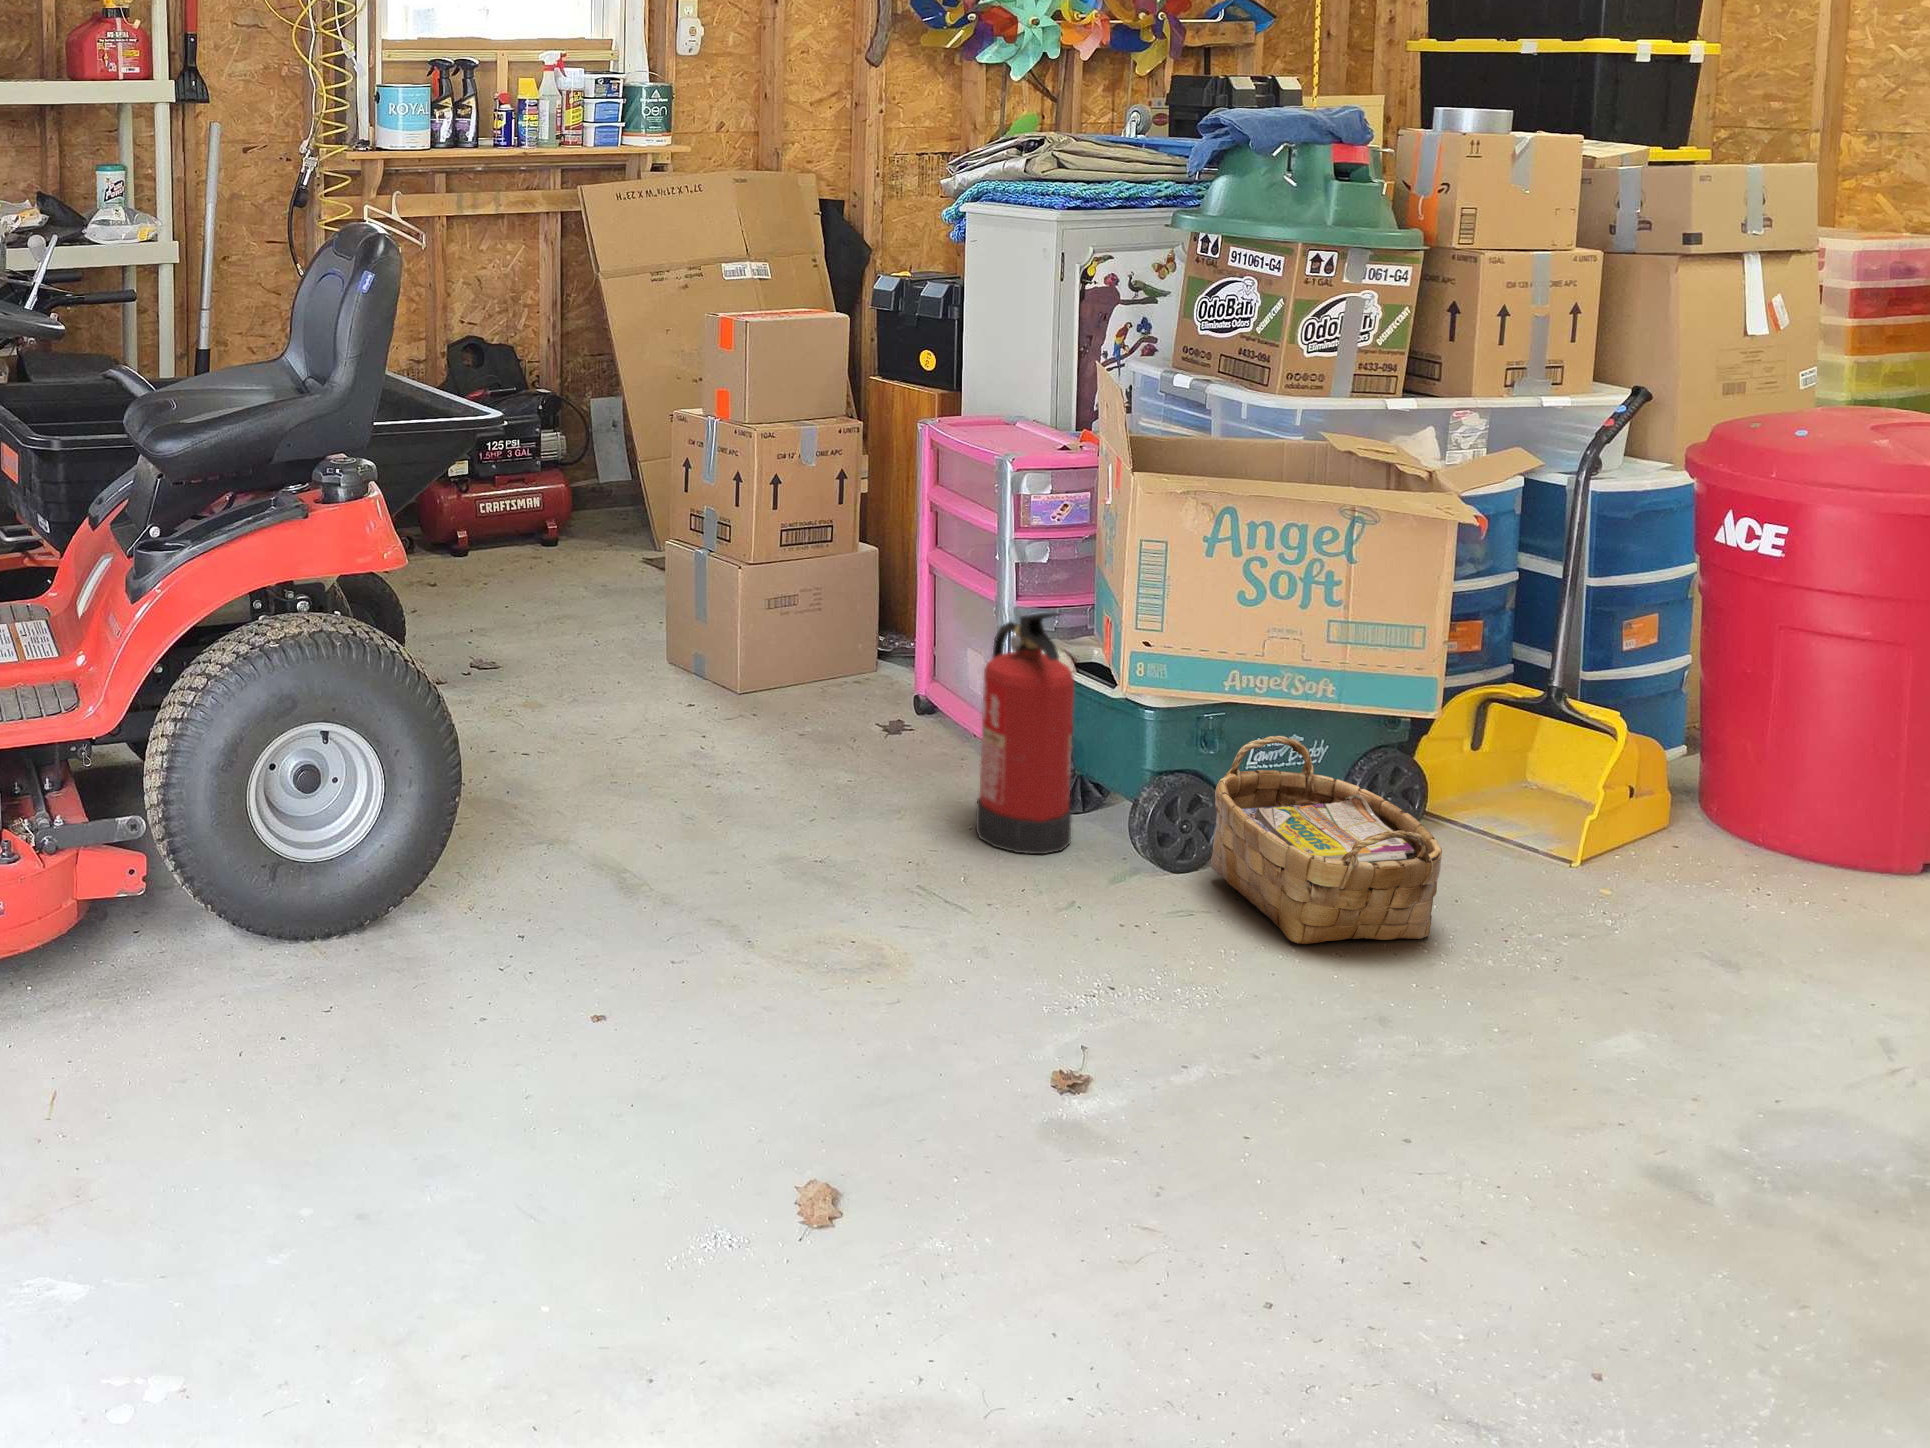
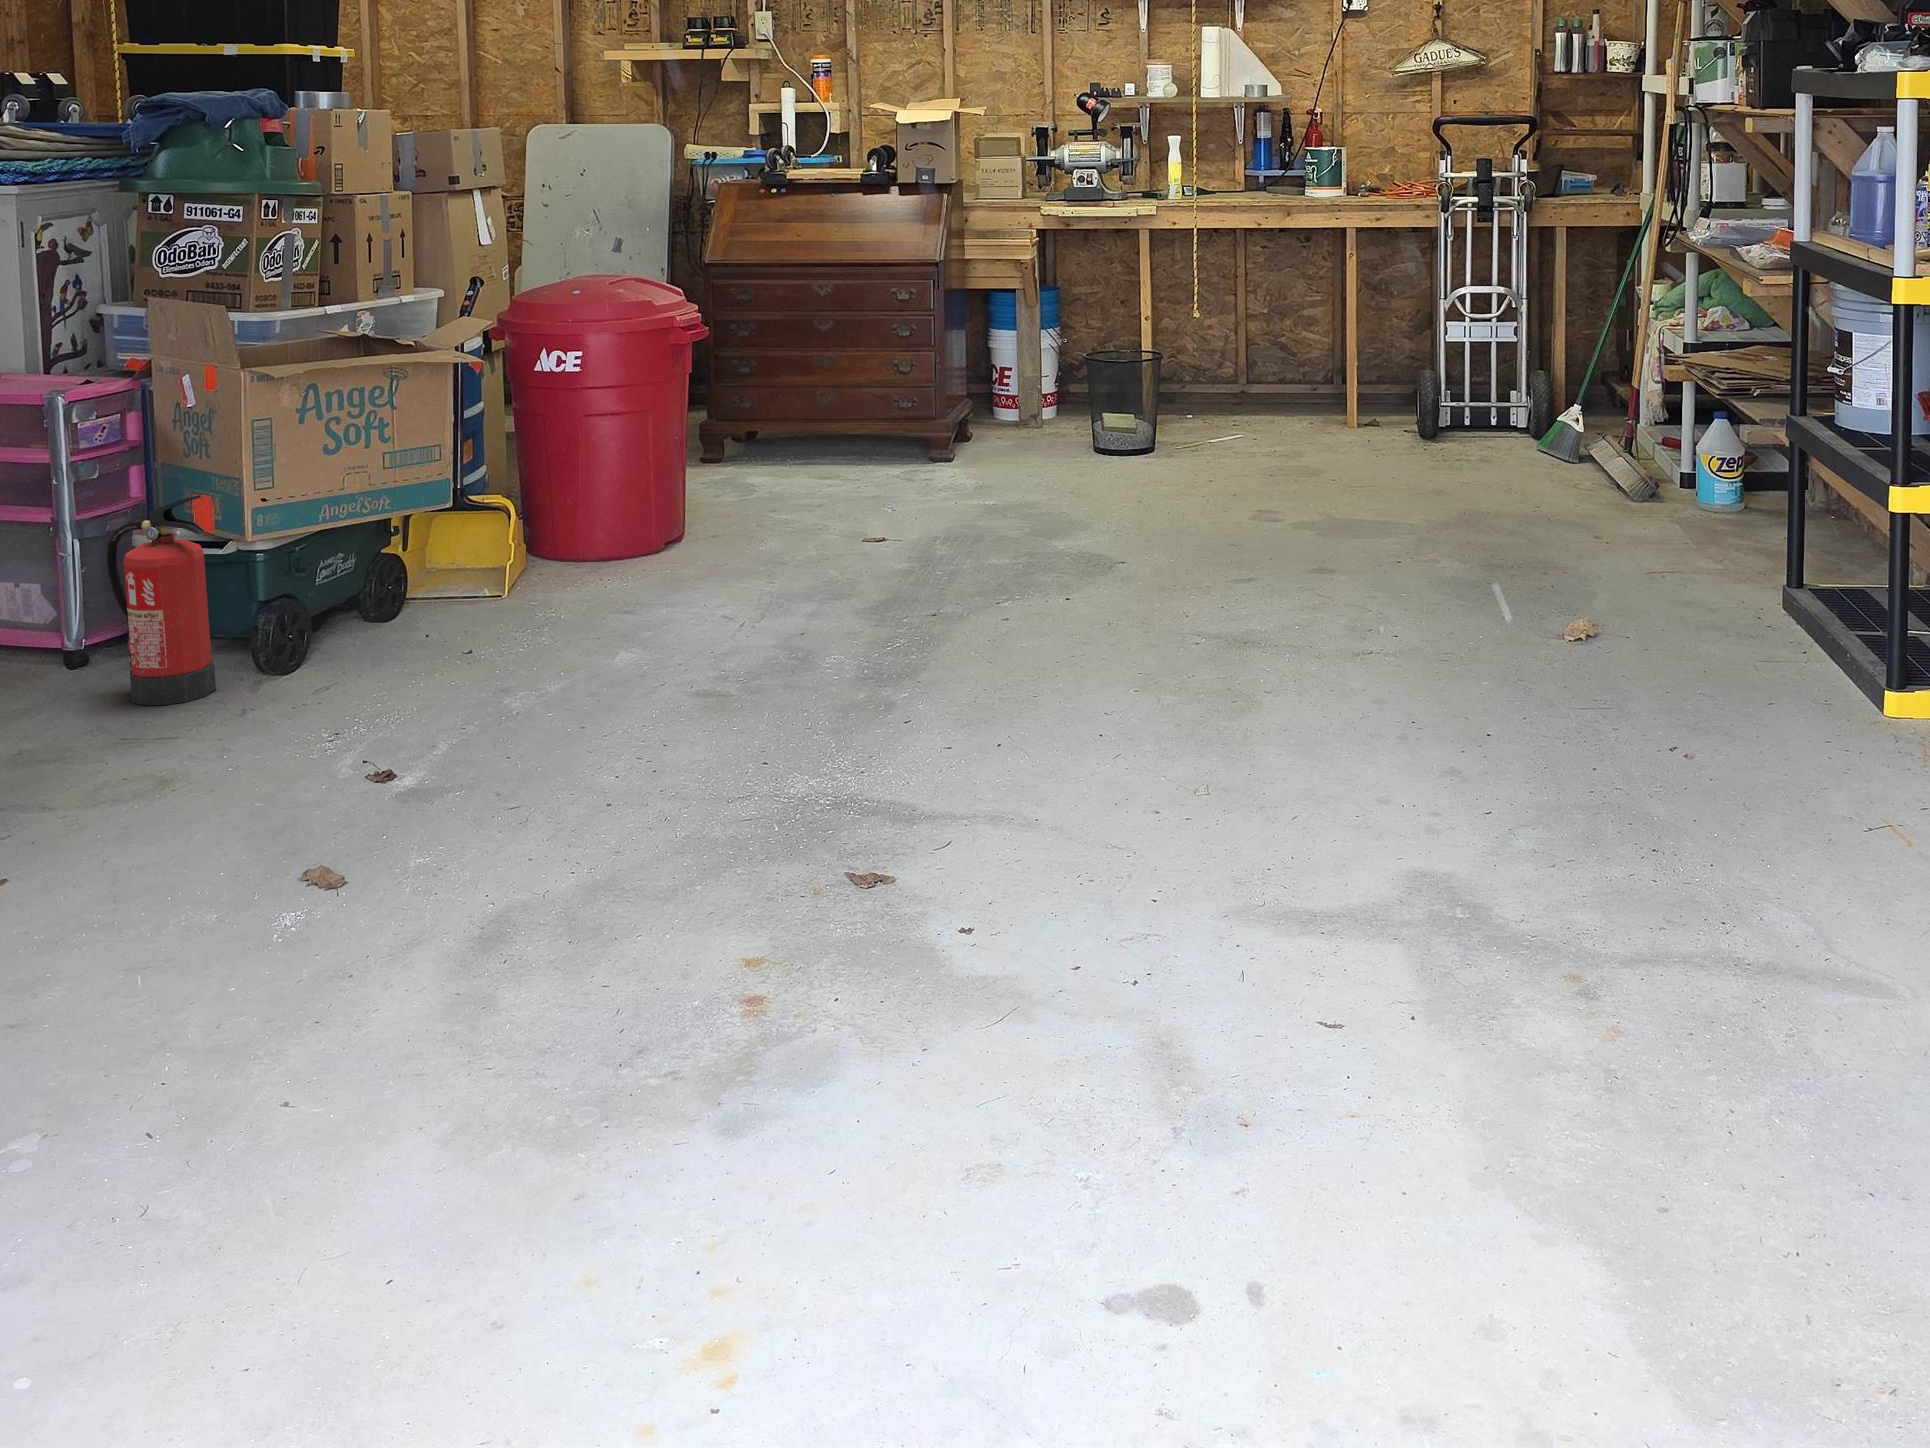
woven basket: present [1211,736,1442,944] -> none [331,547,503,672]

